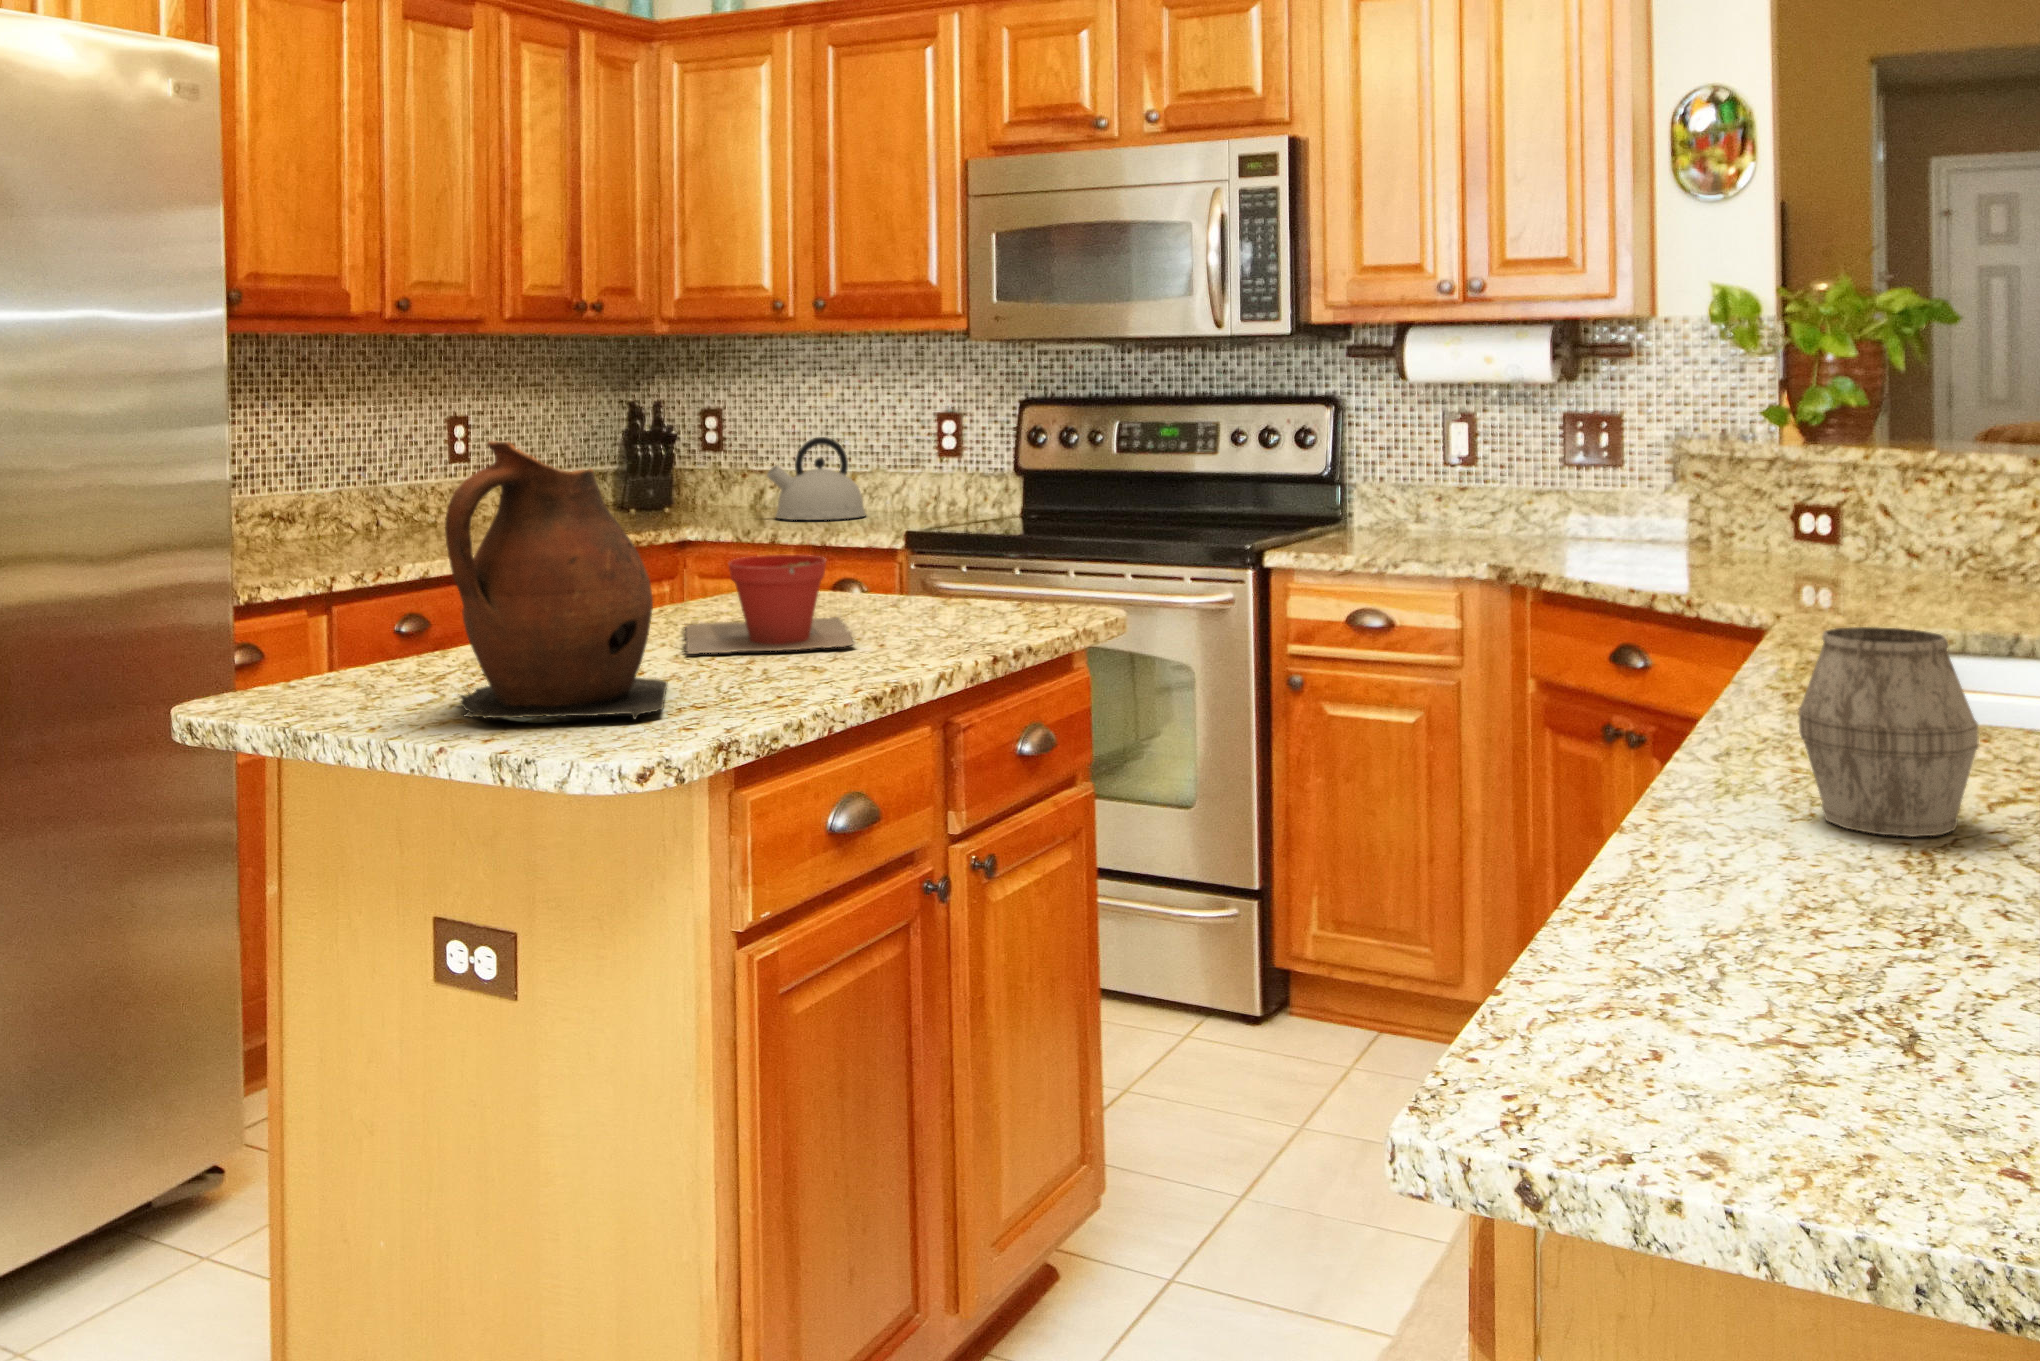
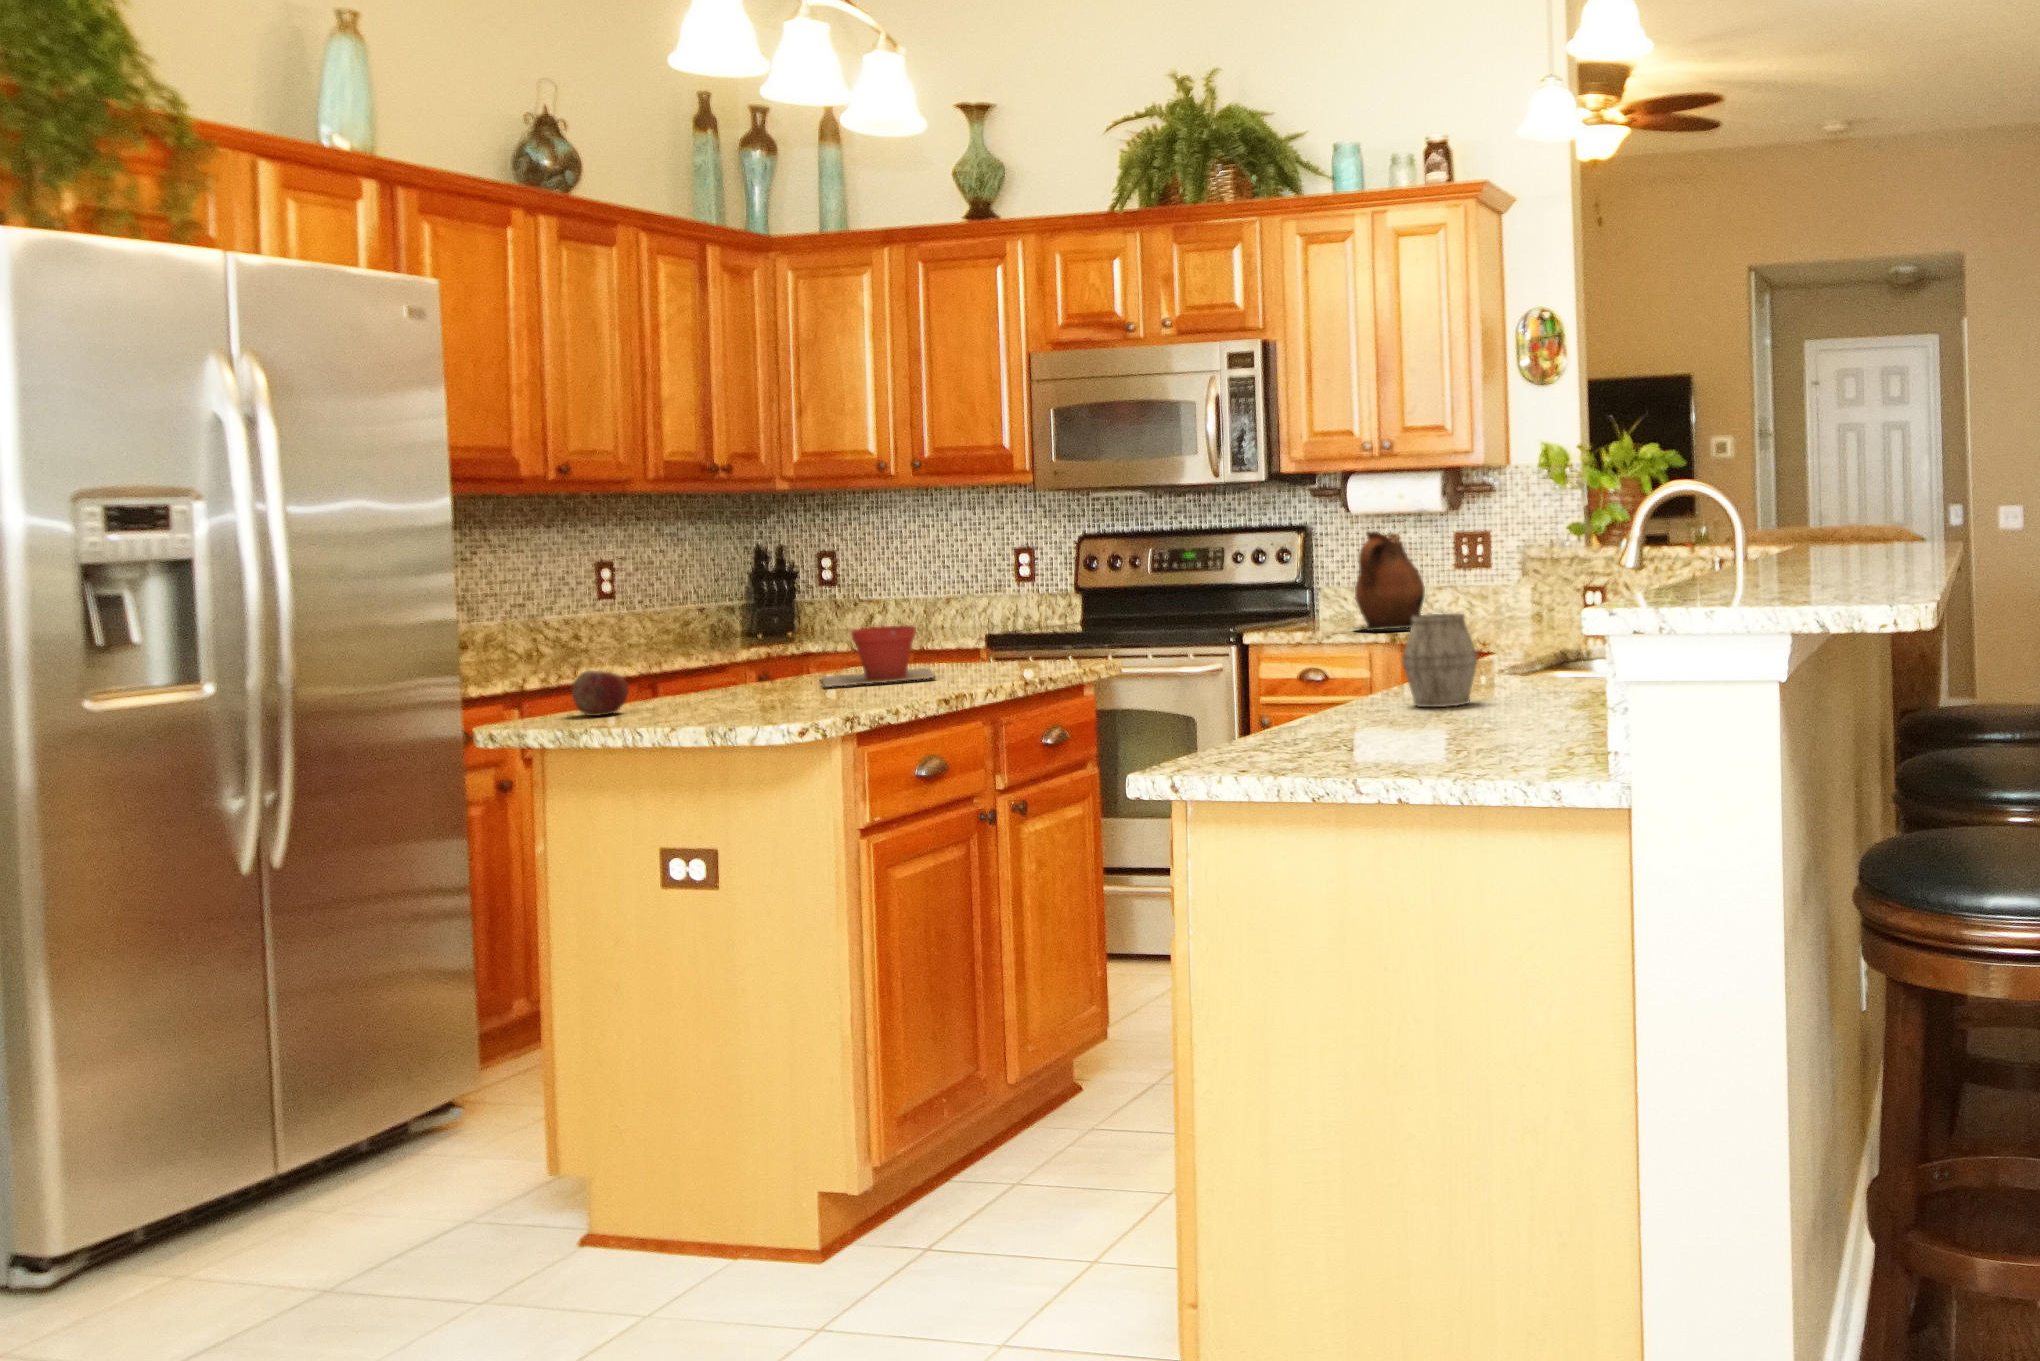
kettle: present [767,437,866,520] -> none [875,569,958,633]
ceramic pitcher: present [445,441,667,719] -> present [1355,531,1425,630]
apple: none [308,624,391,698] -> present [572,671,629,716]

